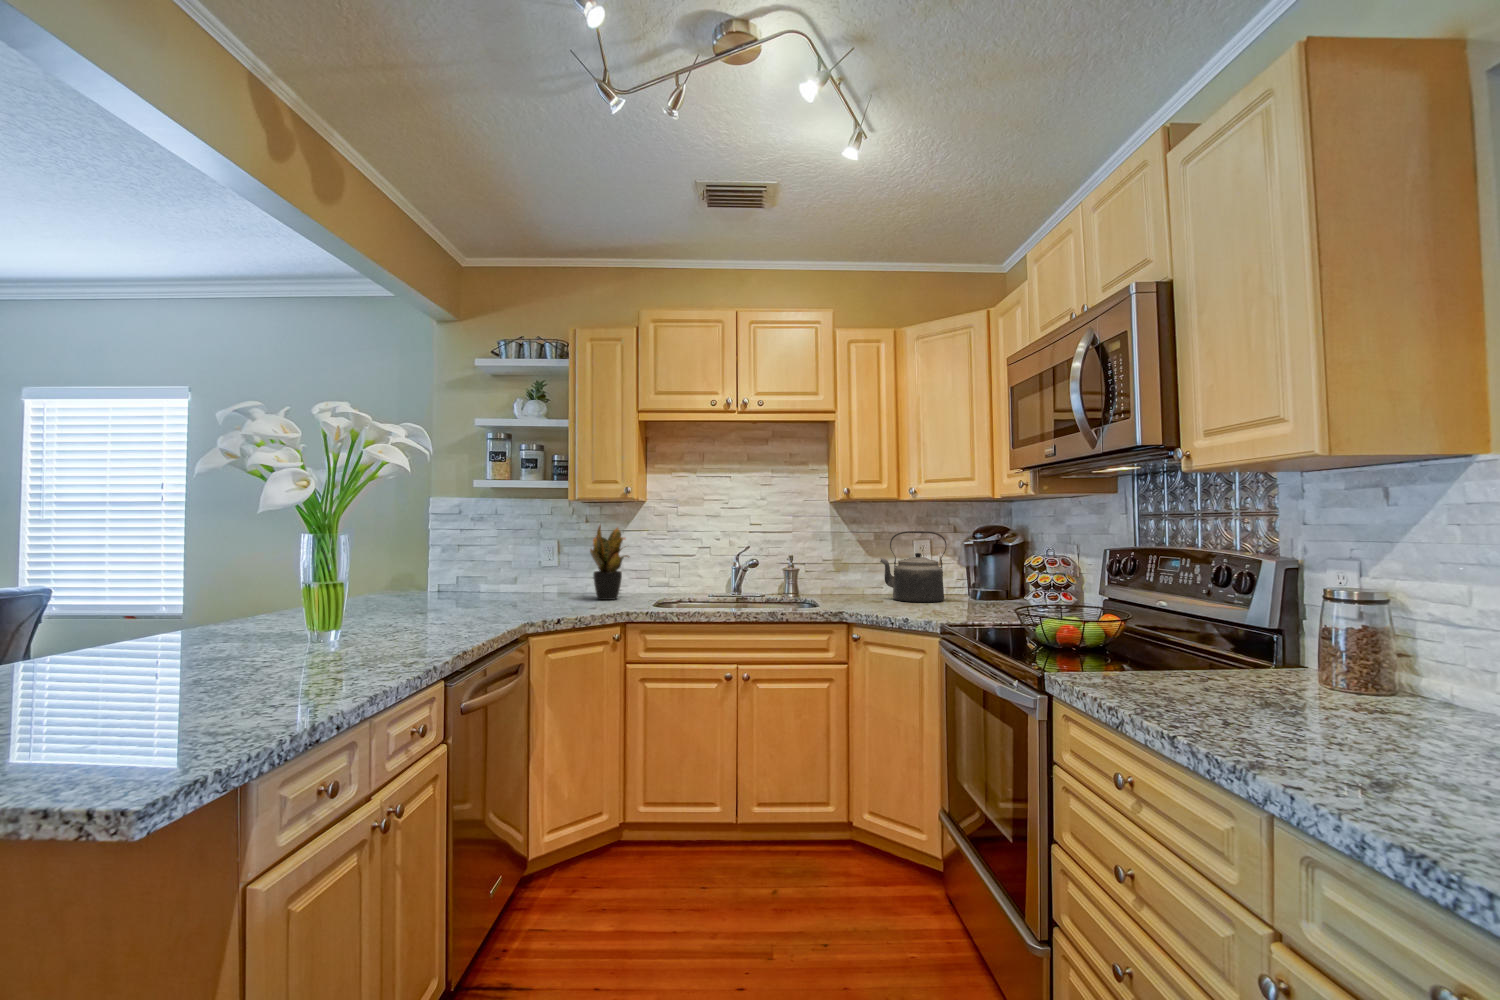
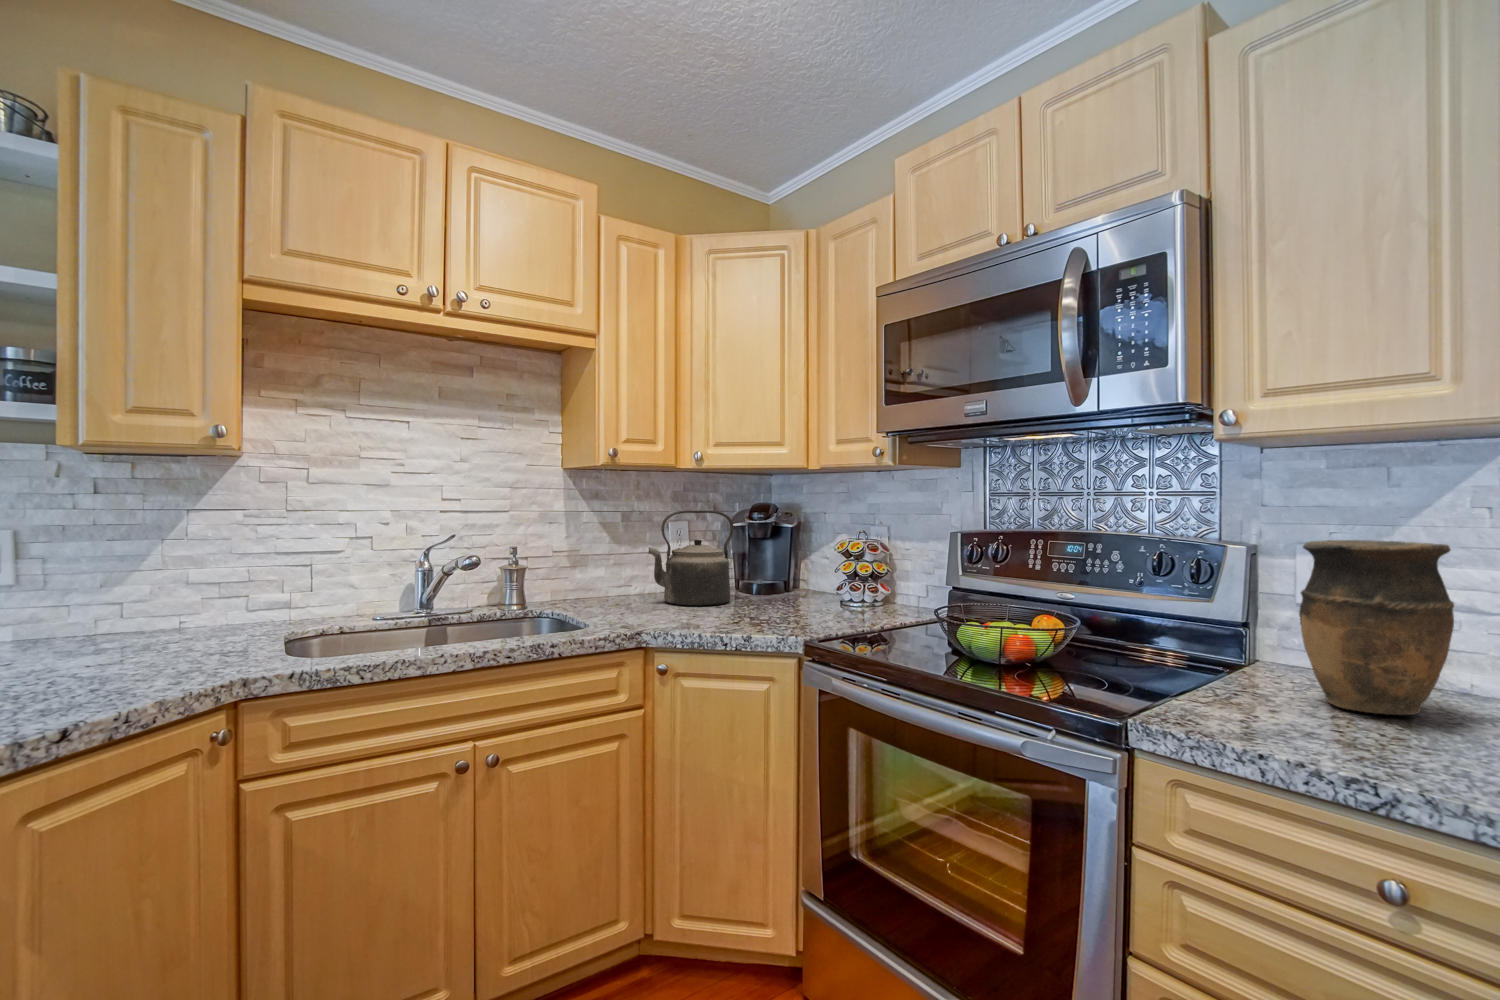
potted plant: present [590,525,629,600] -> none [101,490,231,650]
vase: none [1238,553,1364,699] -> present [1299,540,1454,715]

